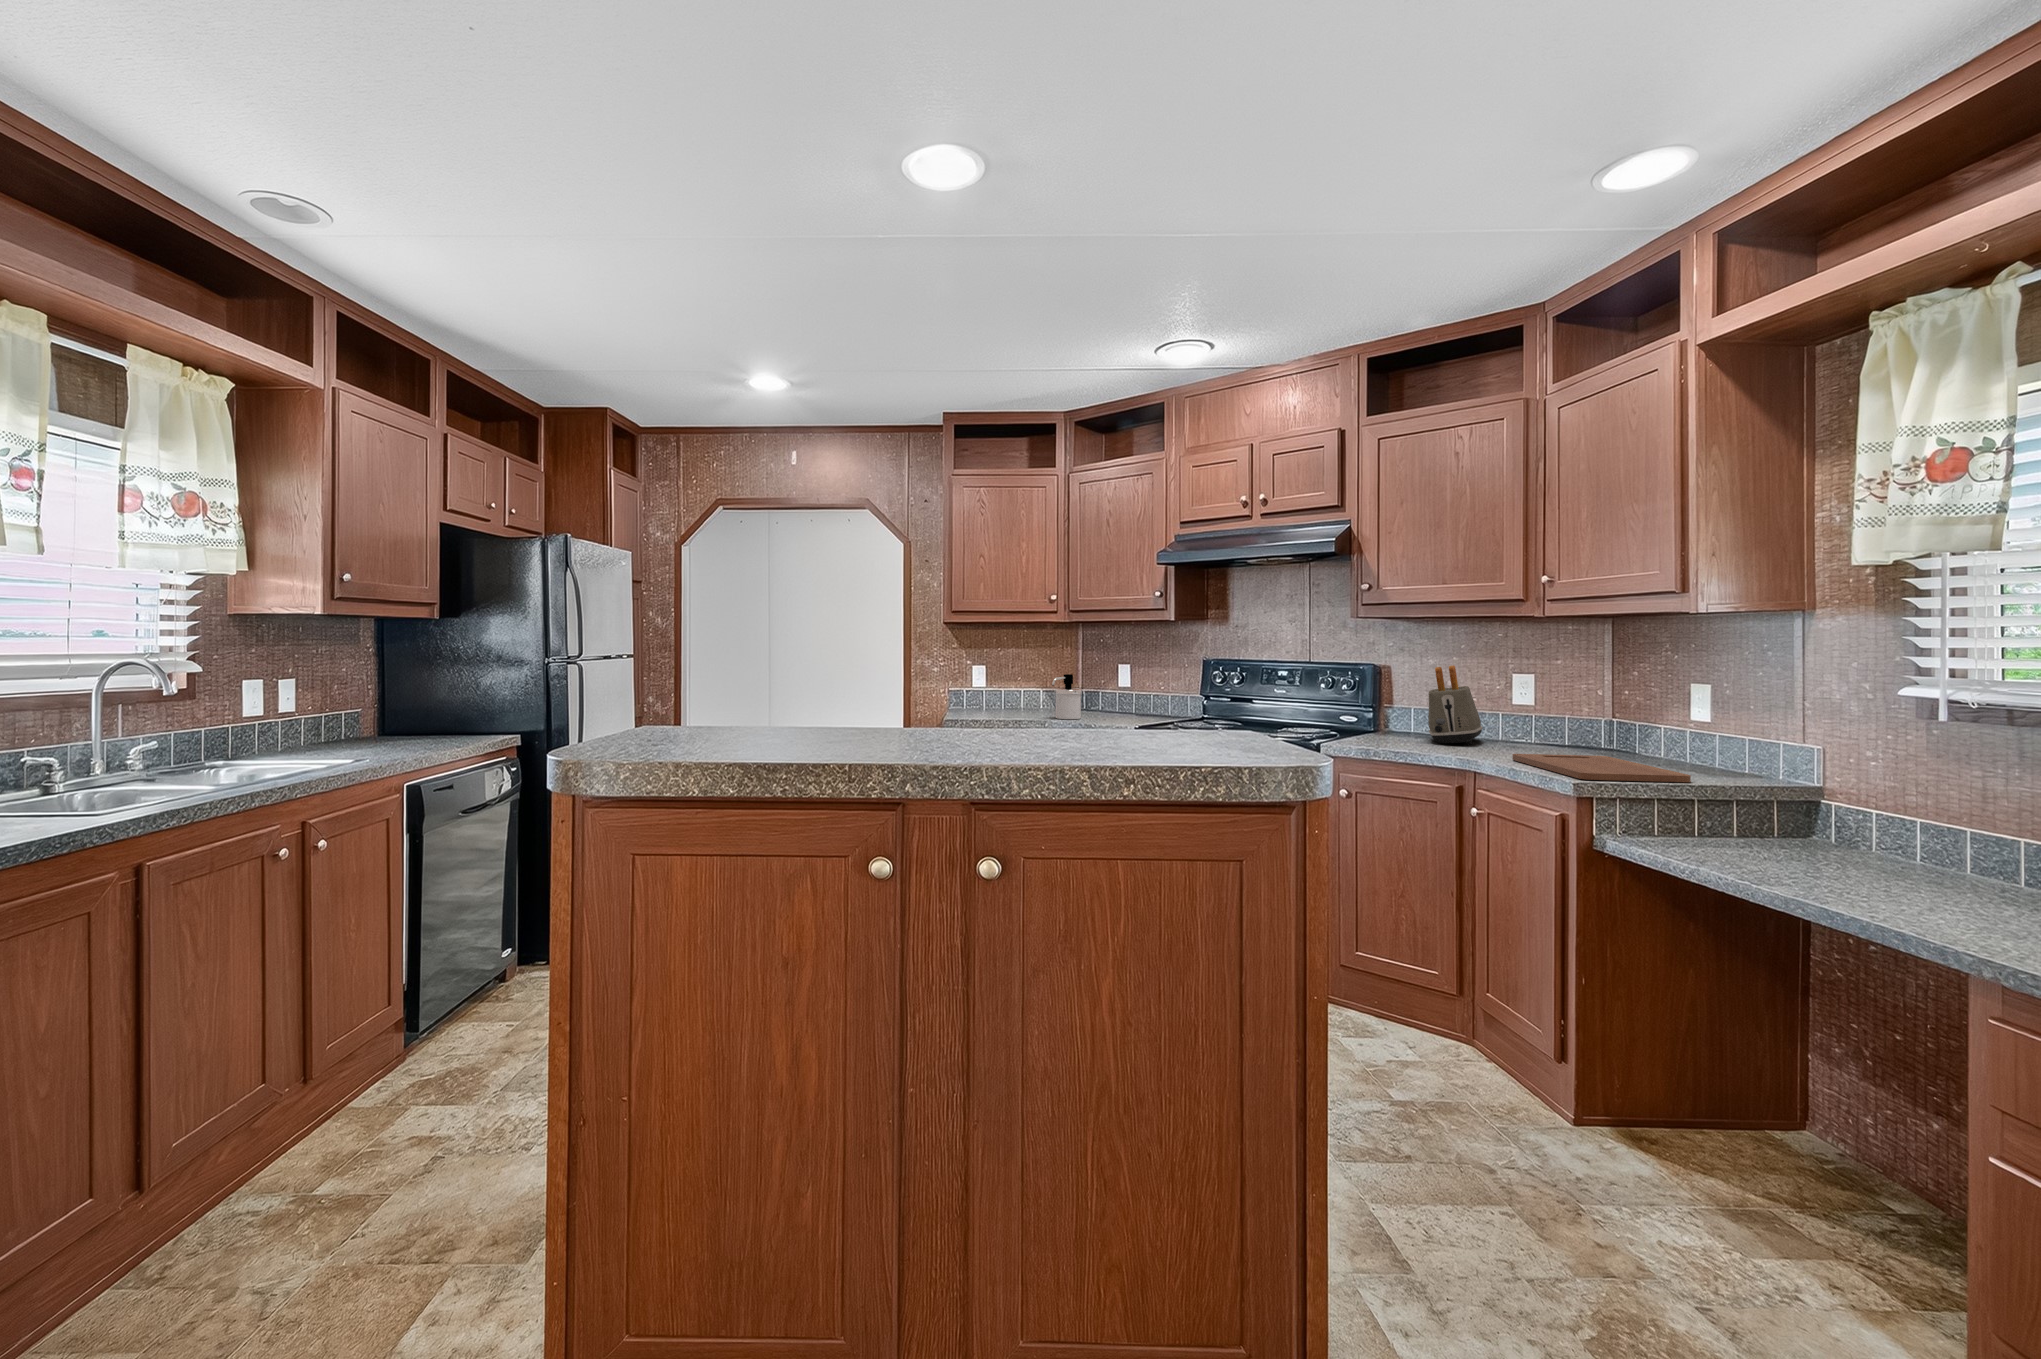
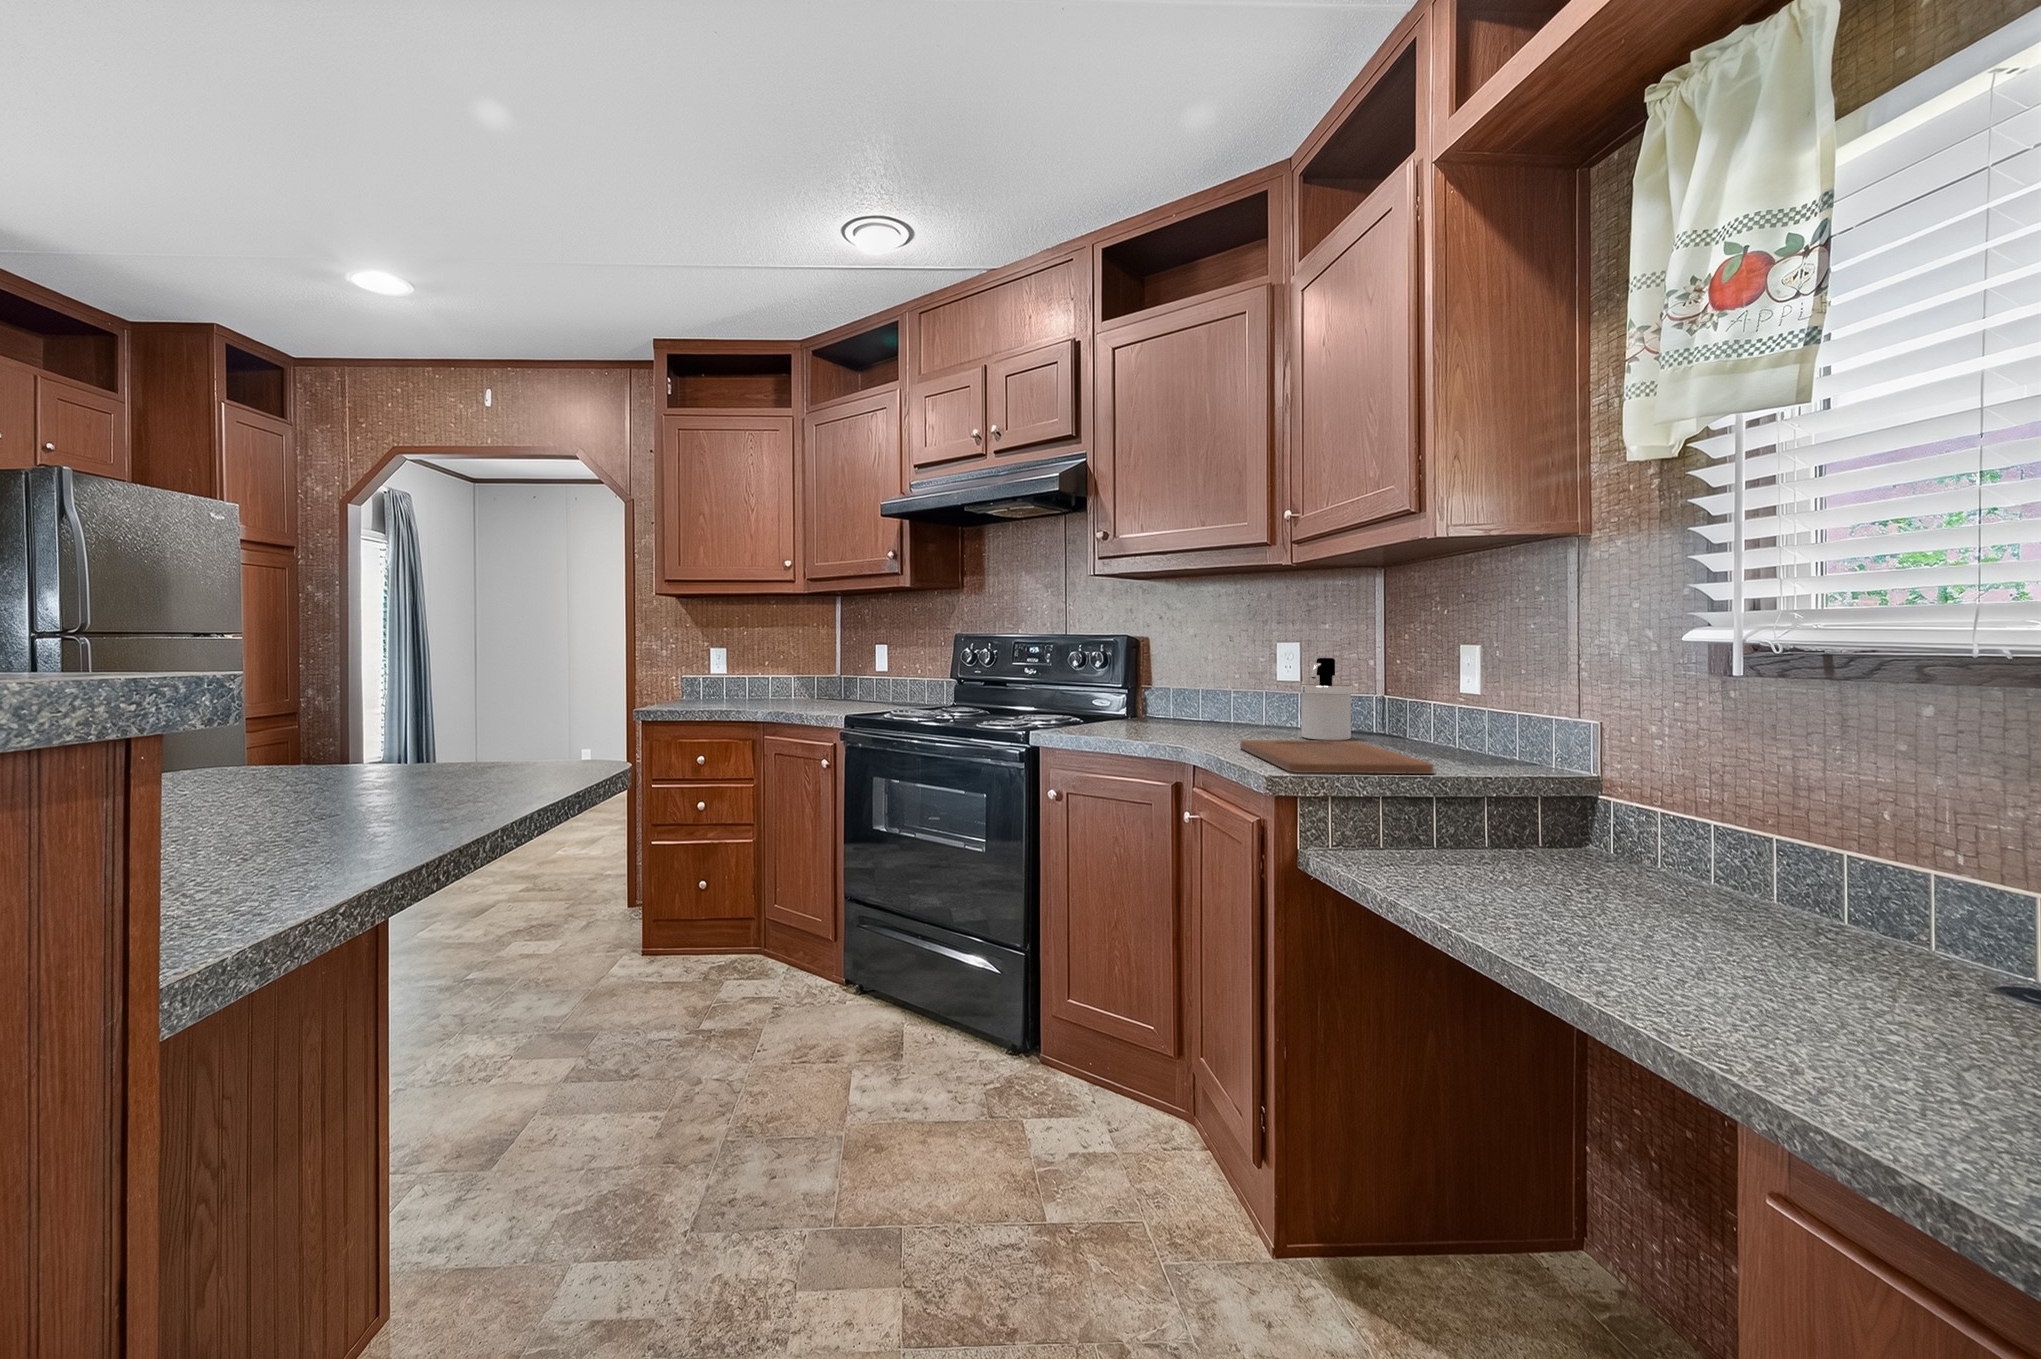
toaster: present [1428,665,1483,745] -> none [1170,631,1239,731]
soap dispenser: present [1052,674,1082,719] -> present [1300,658,1353,740]

